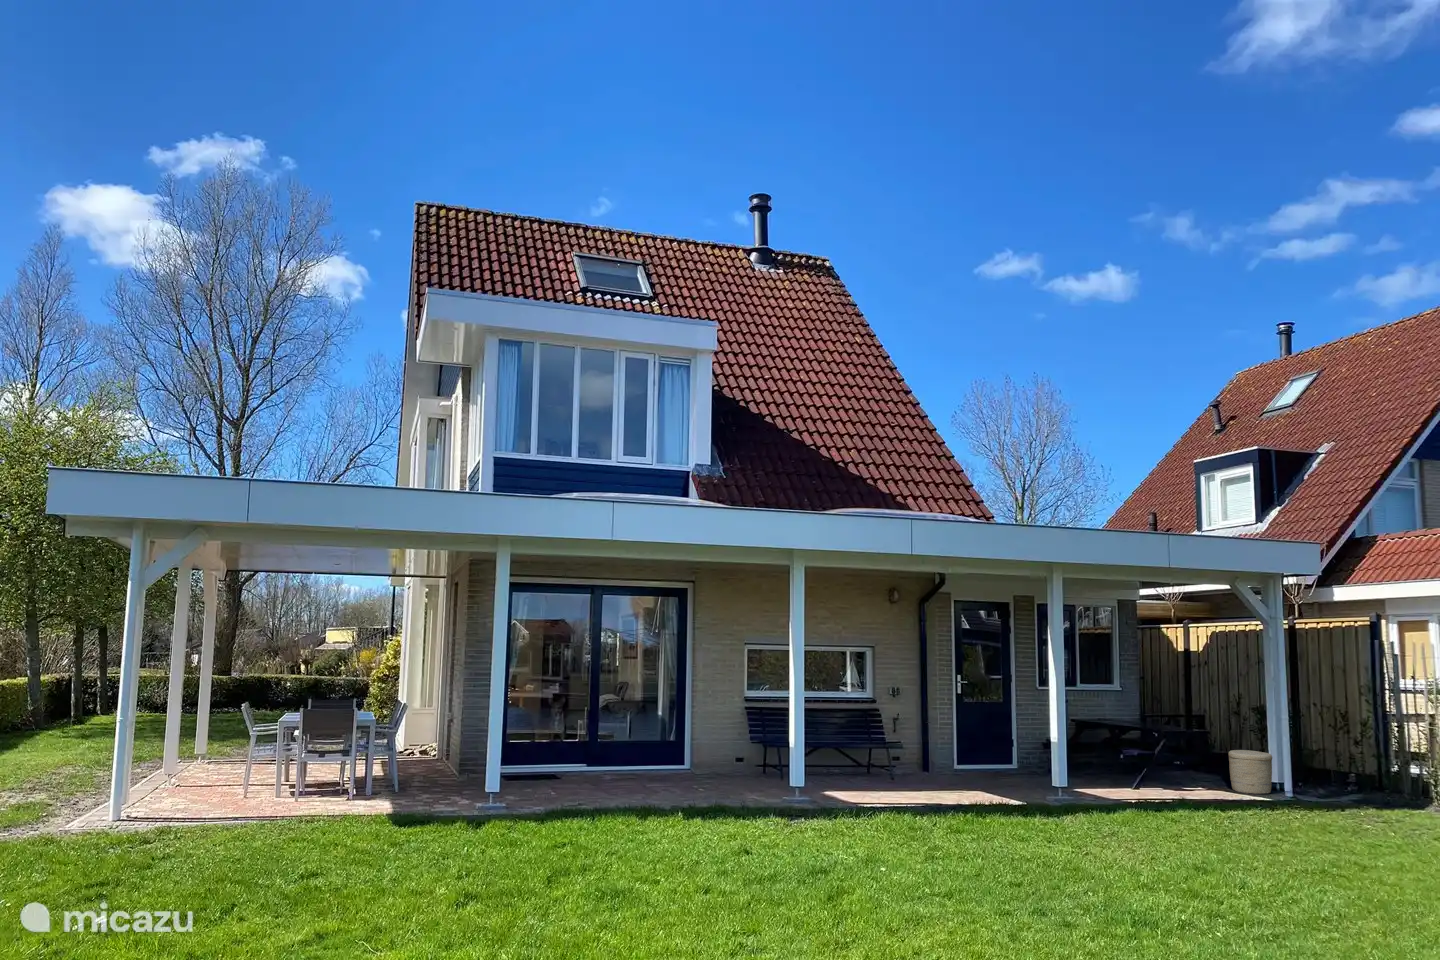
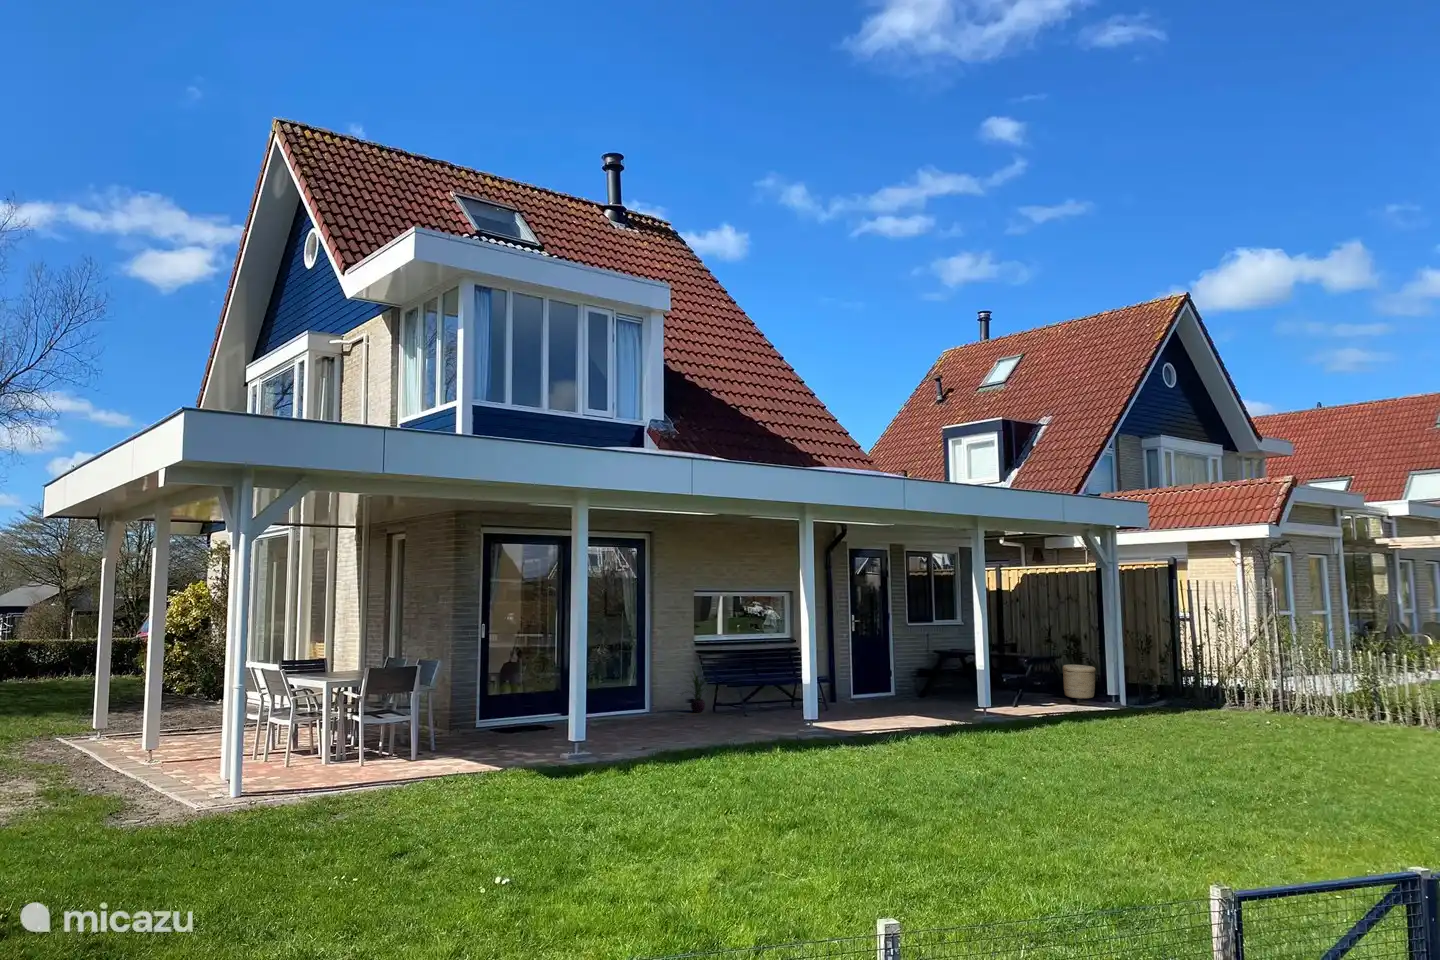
decorative plant: none [714,727,757,772] -> present [688,671,705,712]

